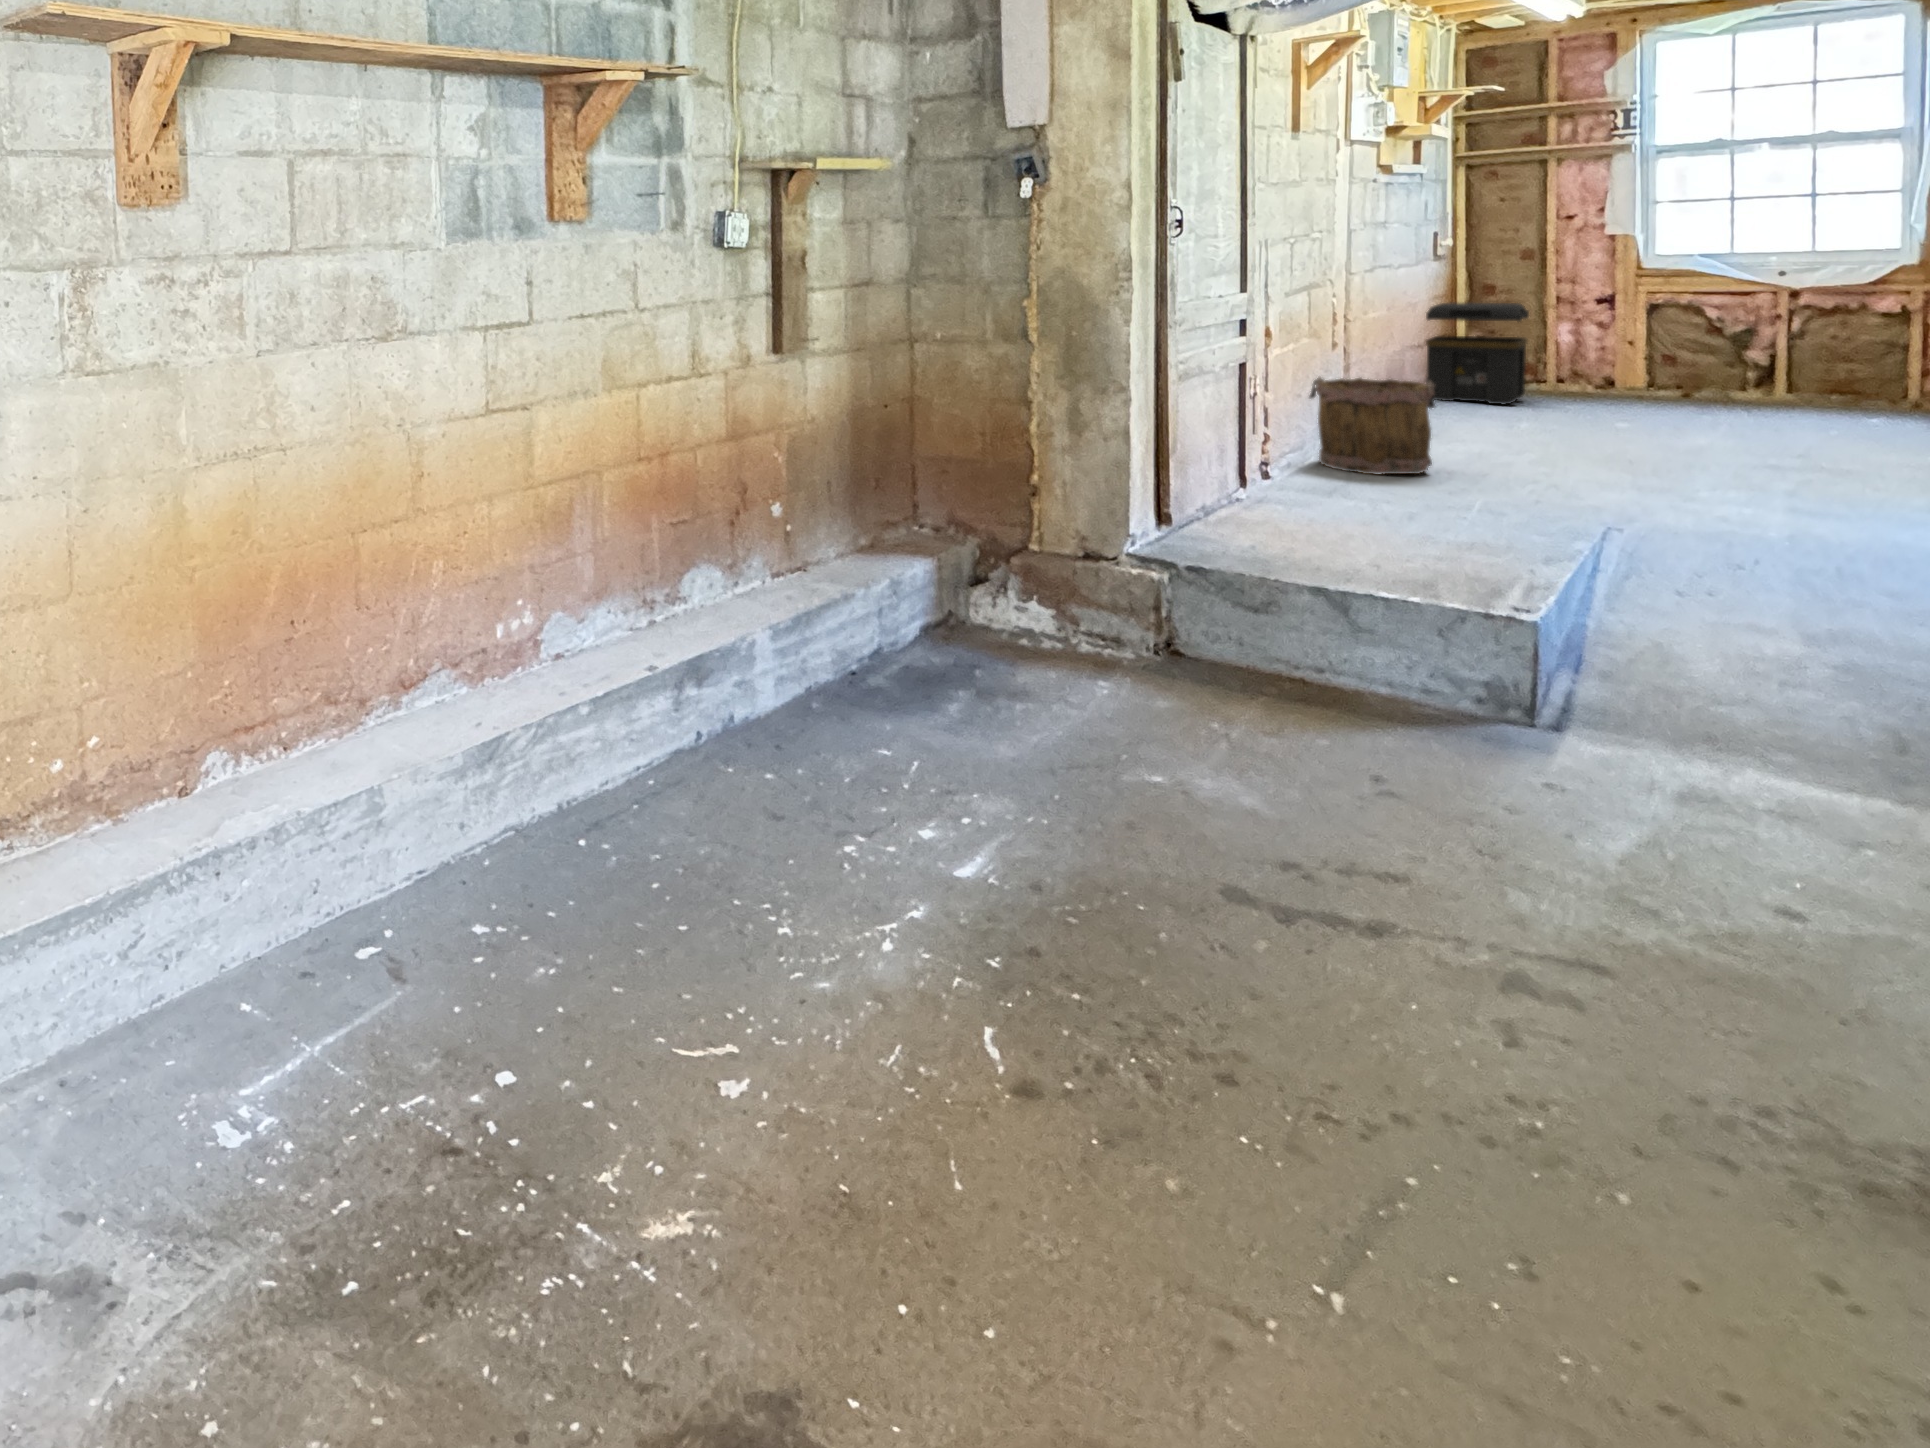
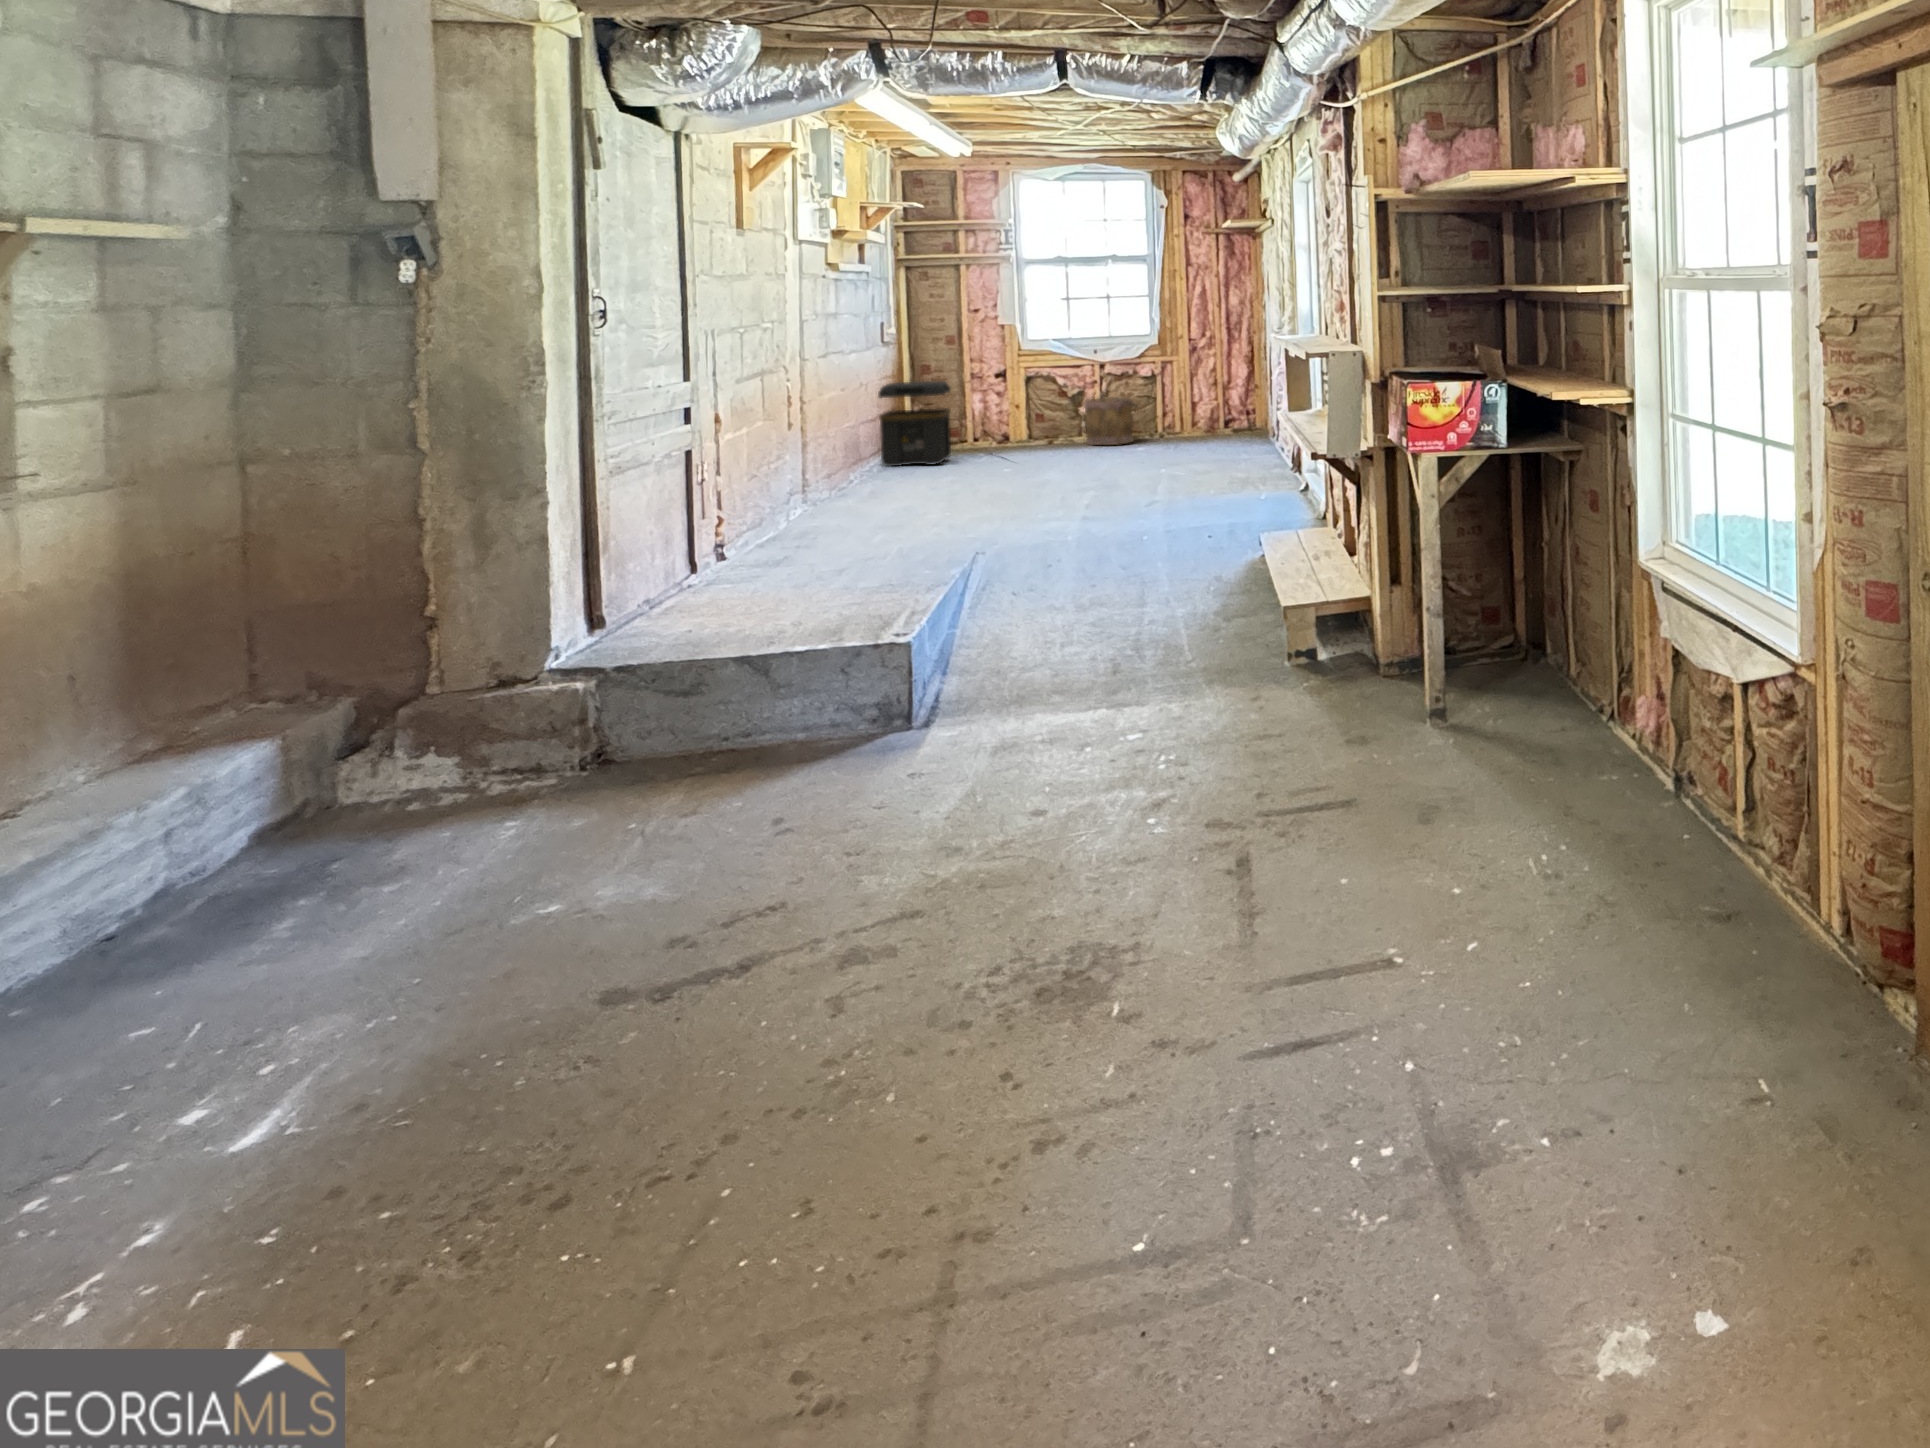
bucket: present [1310,377,1435,475] -> present [1084,396,1137,445]

